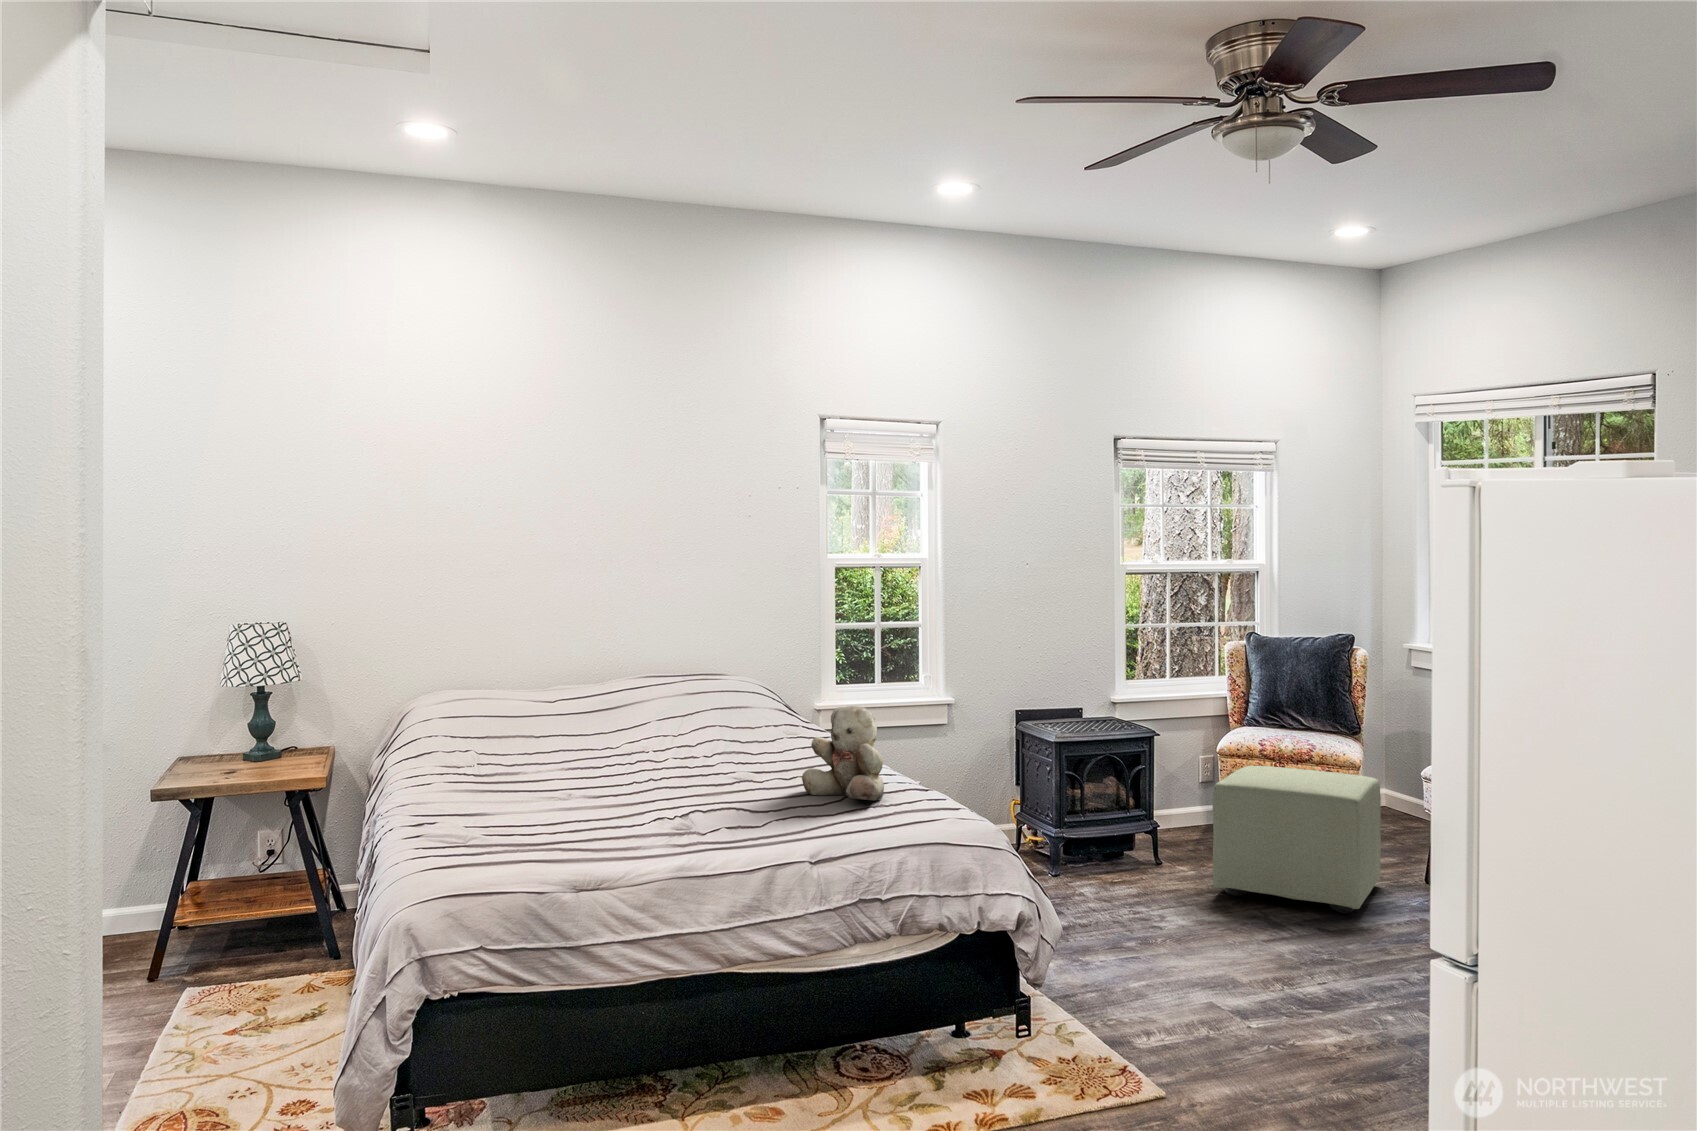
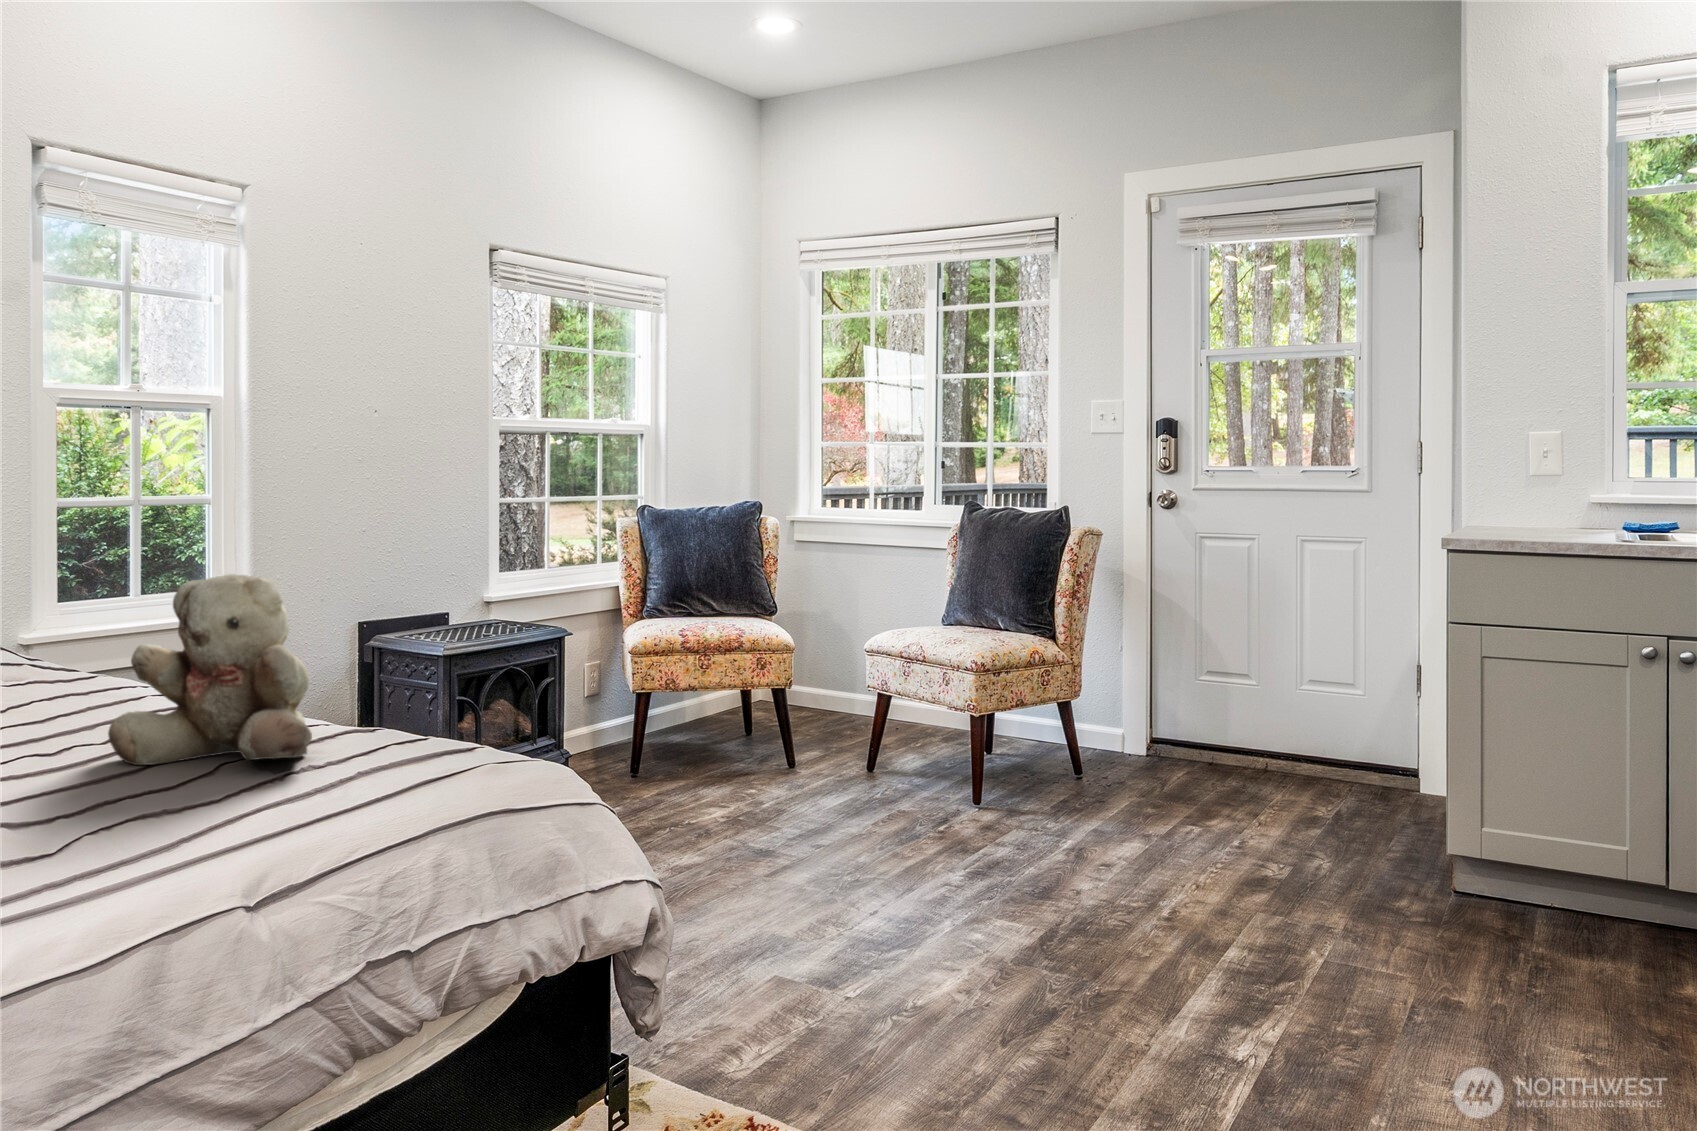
ottoman: present [1212,766,1381,913] -> none [667,659,846,825]

